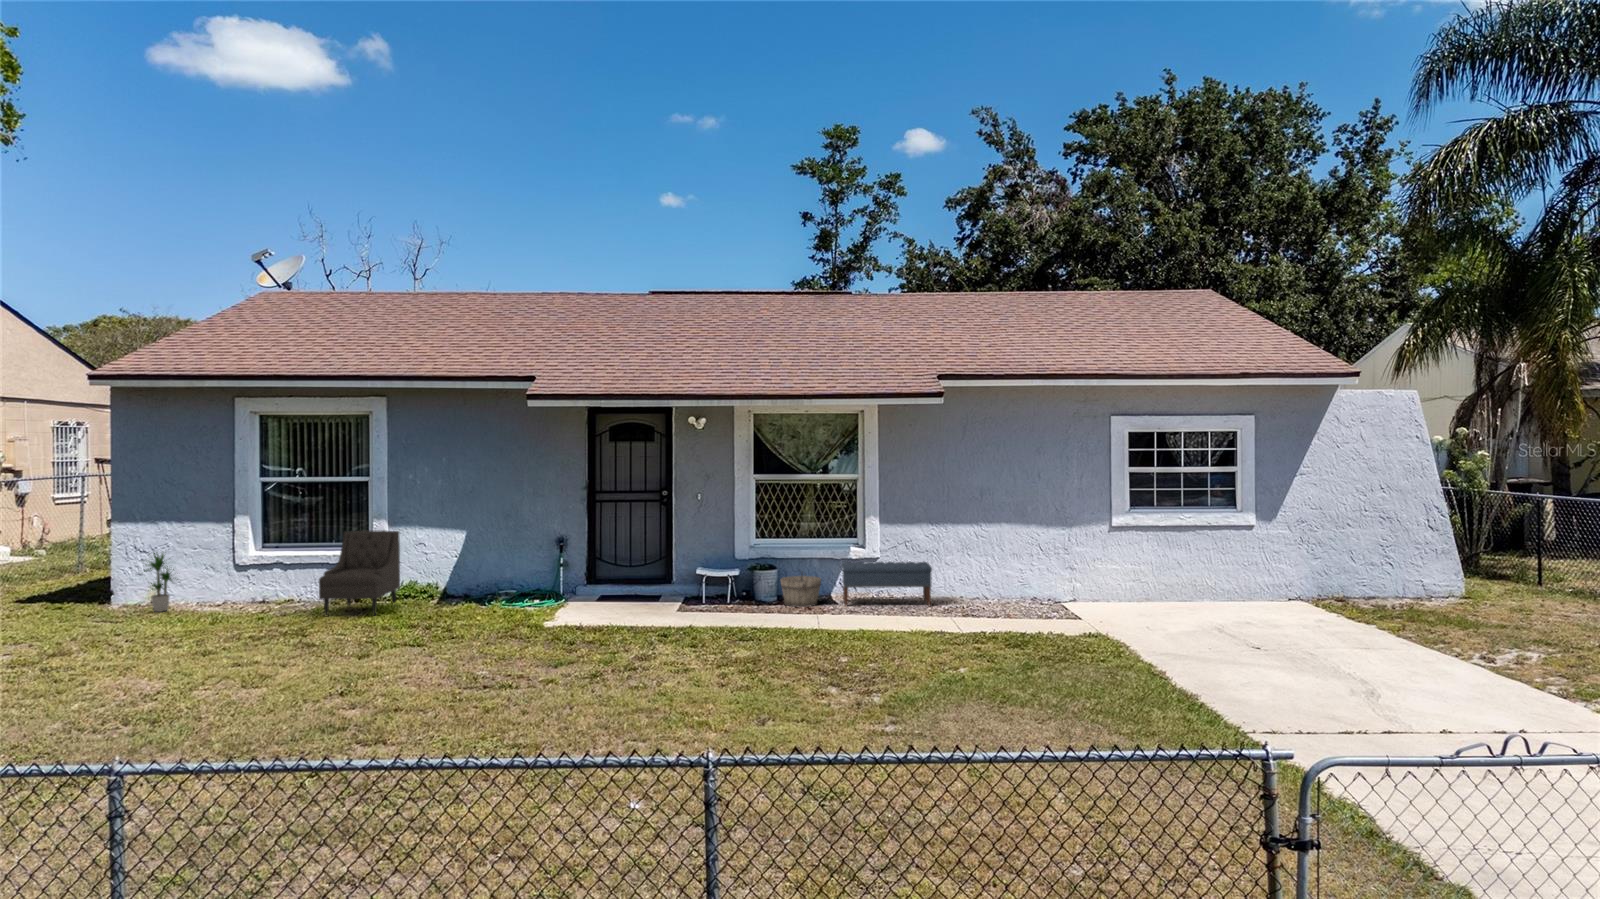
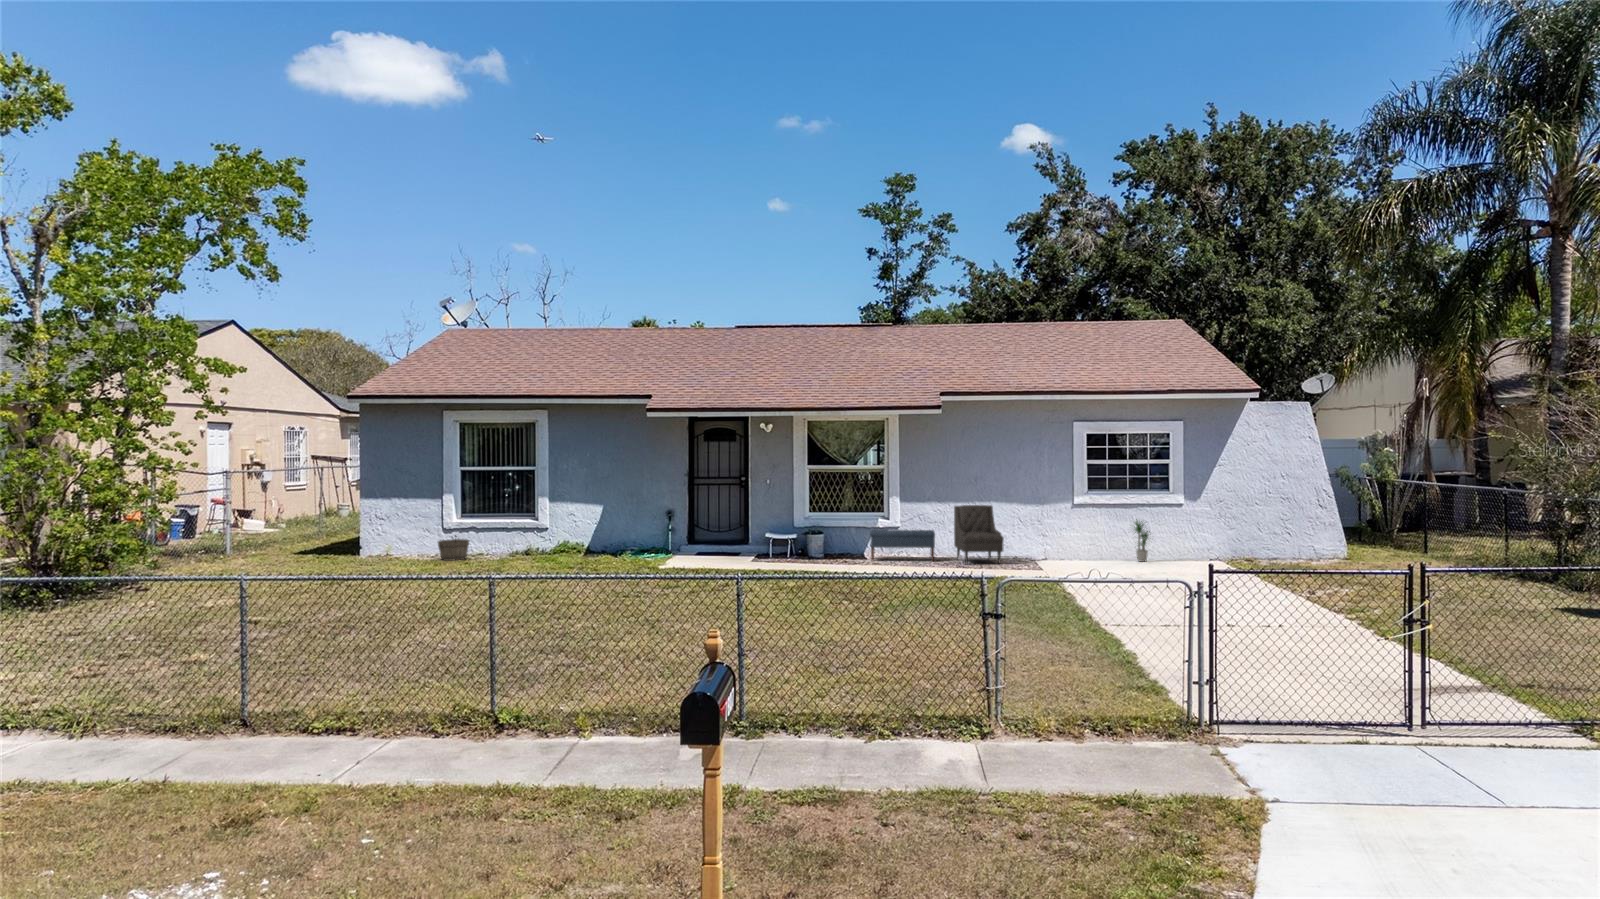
chair: present [319,530,400,616] -> present [954,505,1004,564]
potted plant: present [144,553,174,612] -> present [1135,519,1150,562]
wooden bucket: present [781,574,821,607] -> present [438,535,469,561]

